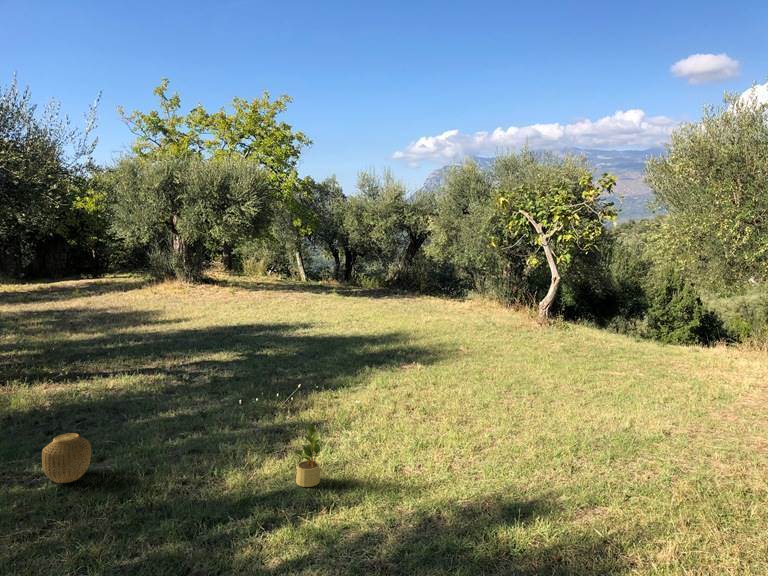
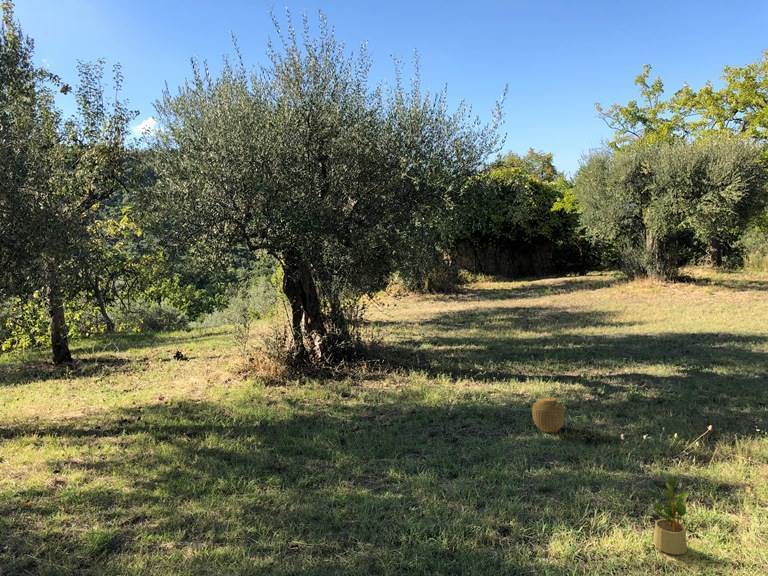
woven basket: present [42,433,91,483] -> present [532,397,564,432]

